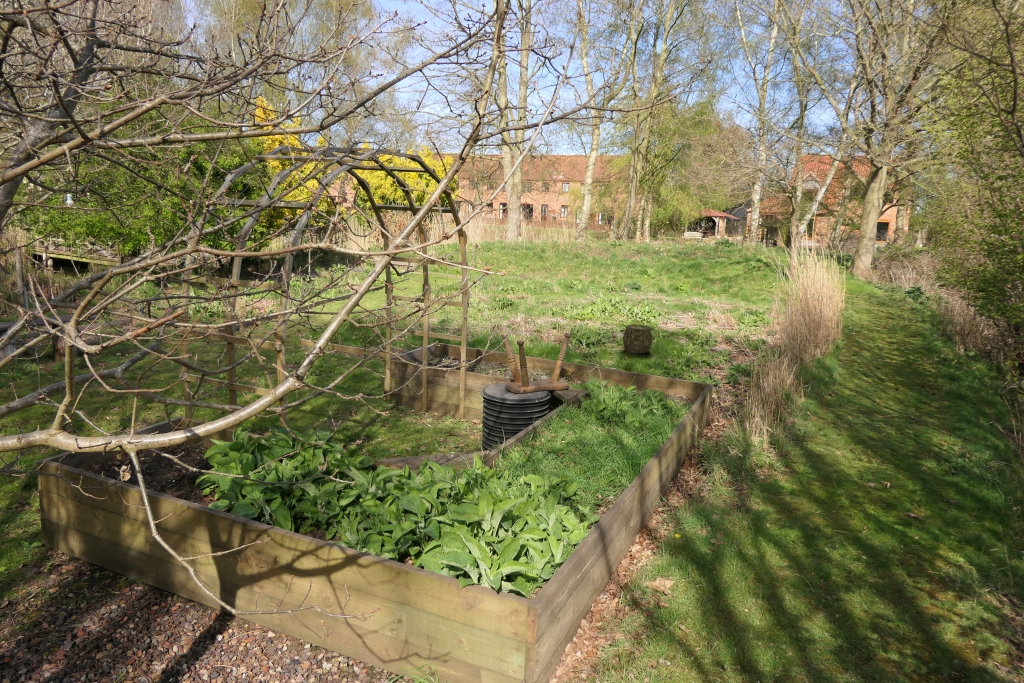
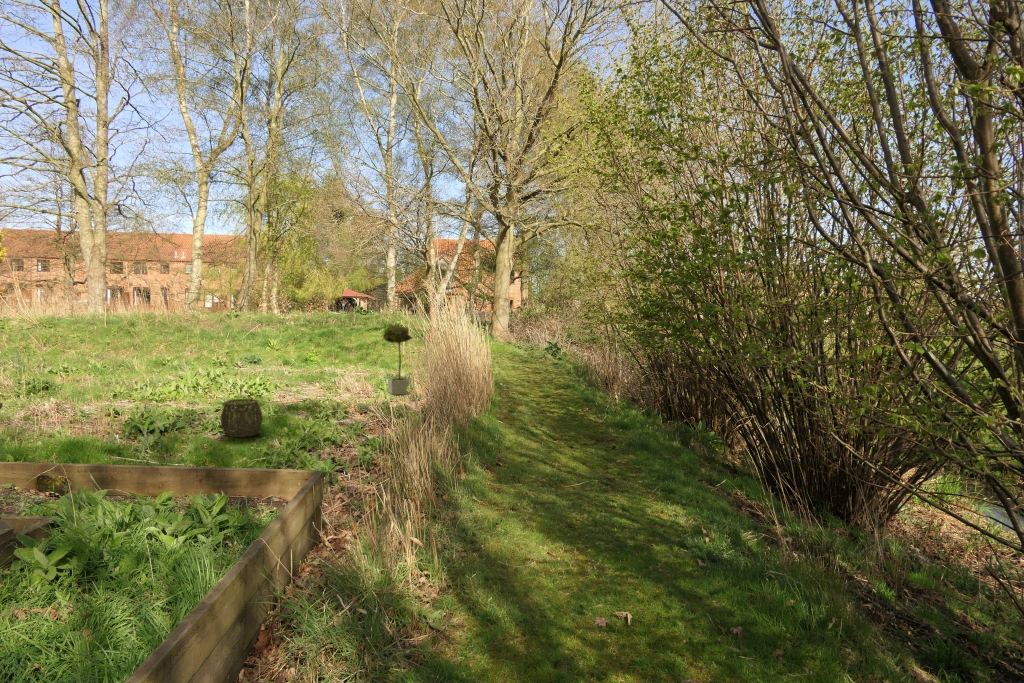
potted tree: none [749,268,776,330] -> present [383,324,412,395]

